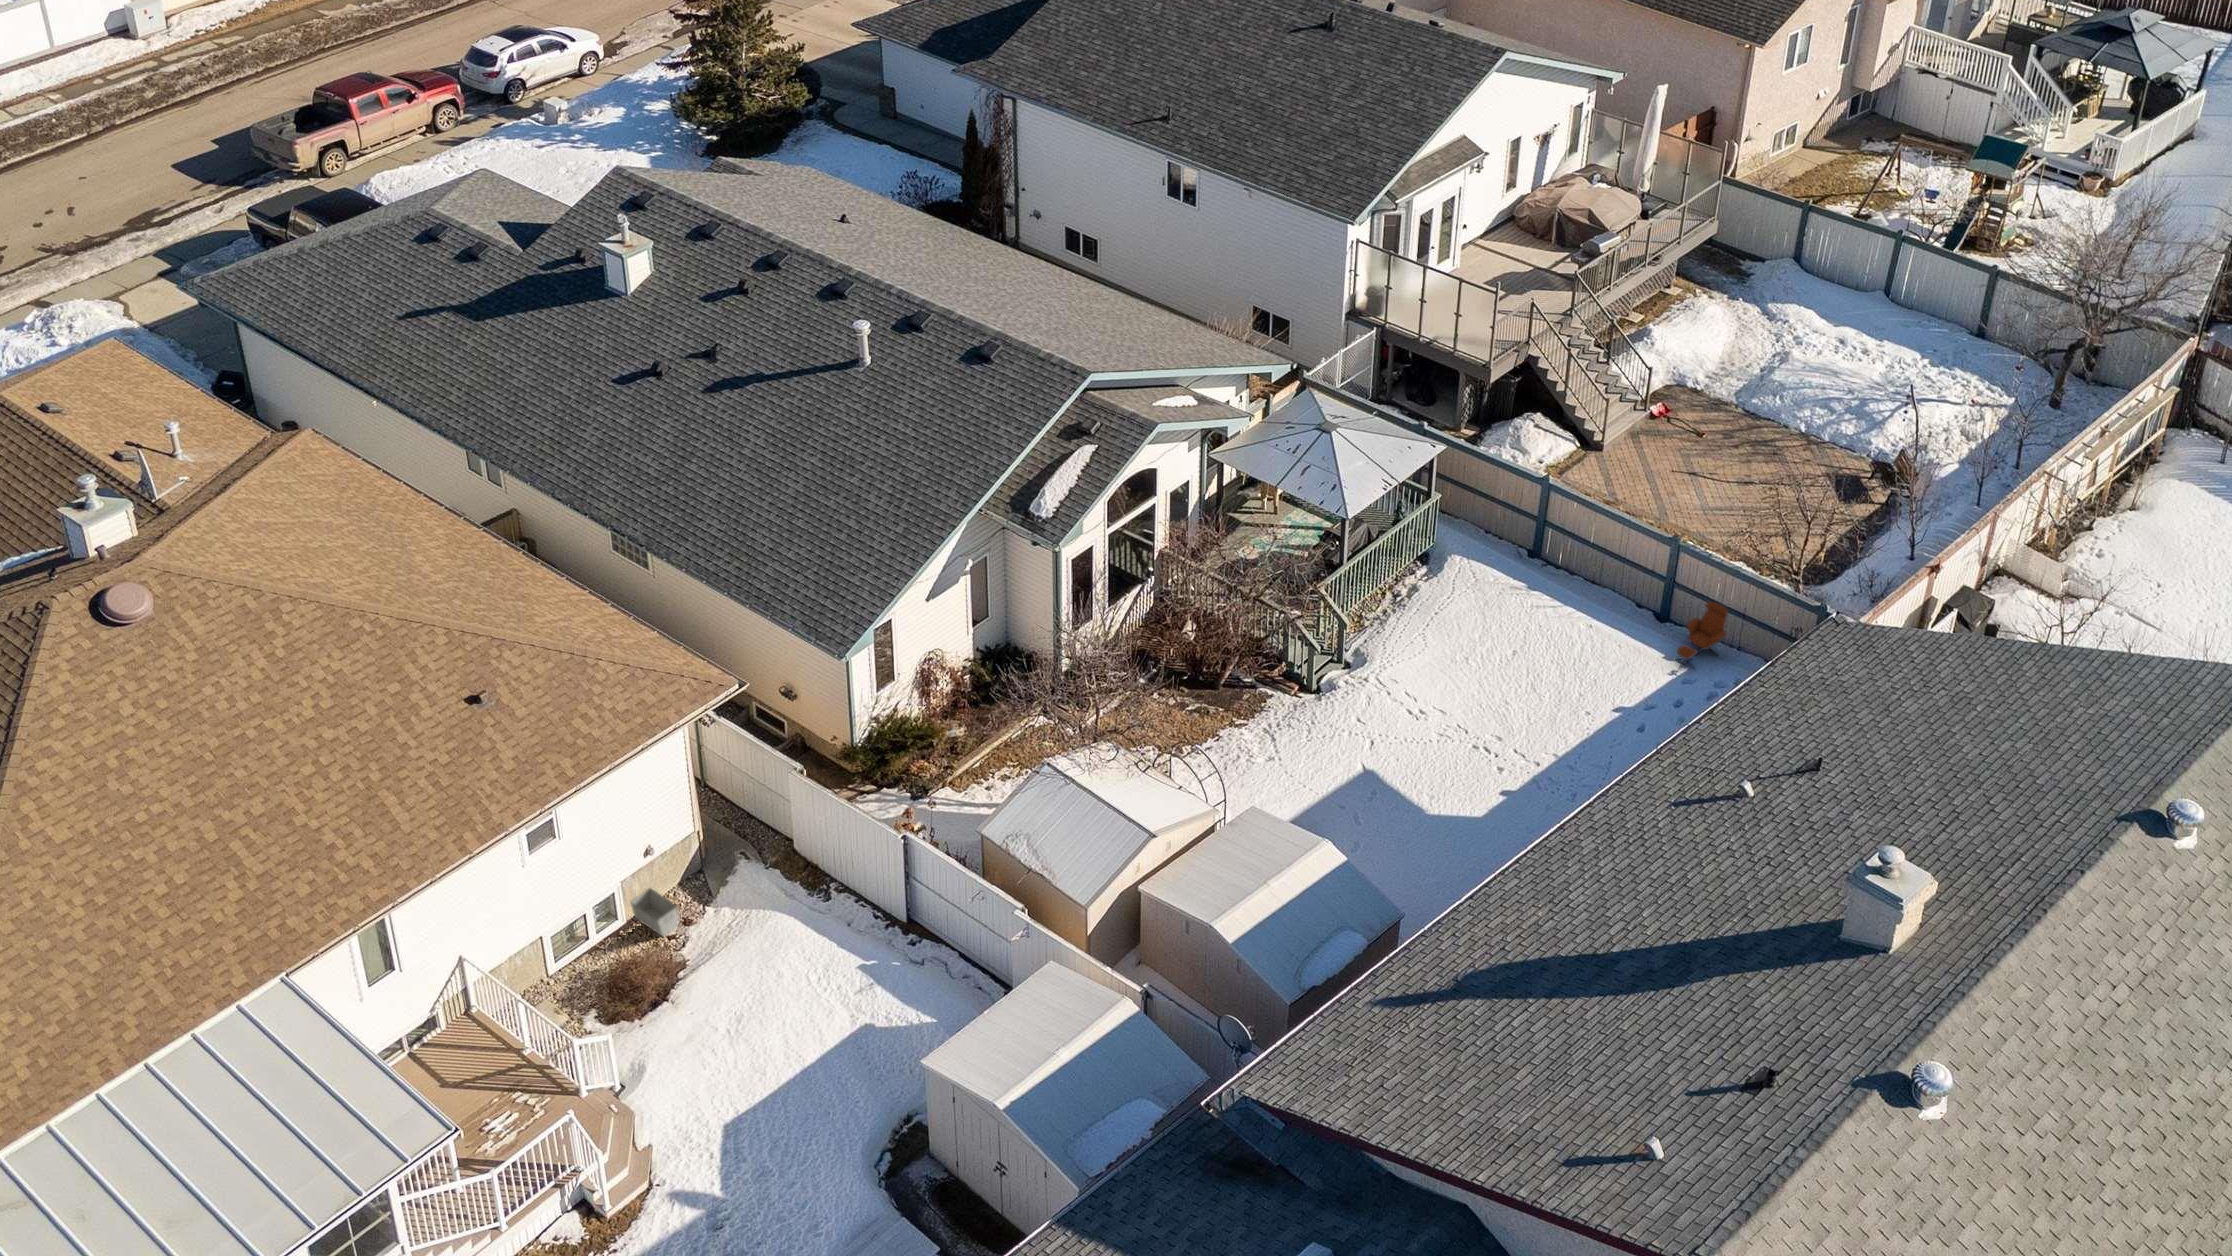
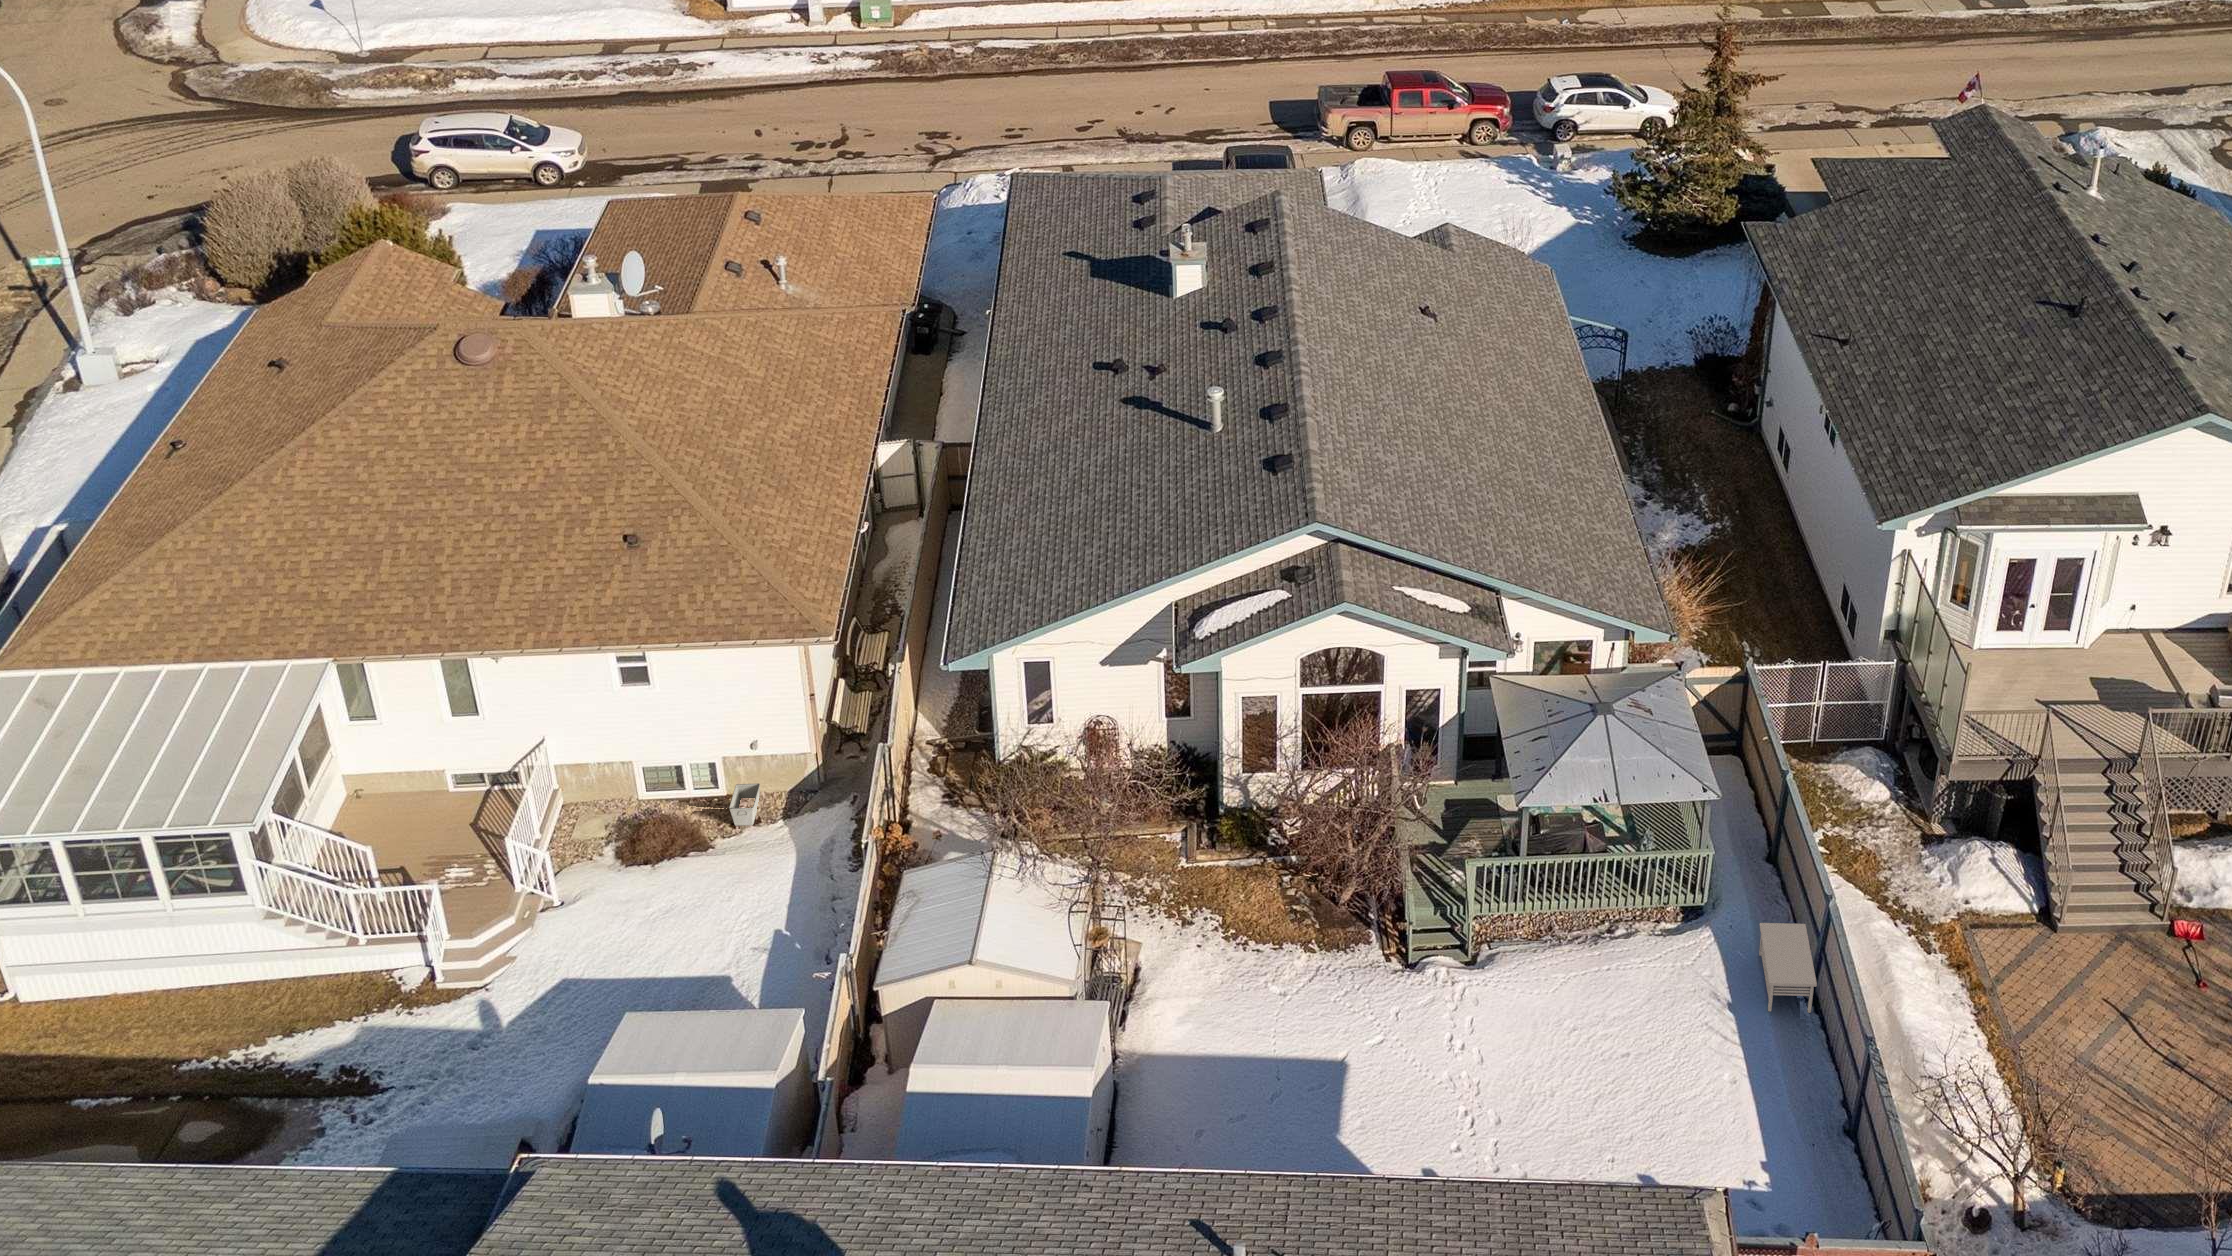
storage bench: none [1481,515,1561,582] -> present [1759,923,1817,1013]
lounge chair: present [1677,602,1728,663] -> none [1771,1135,1861,1204]

